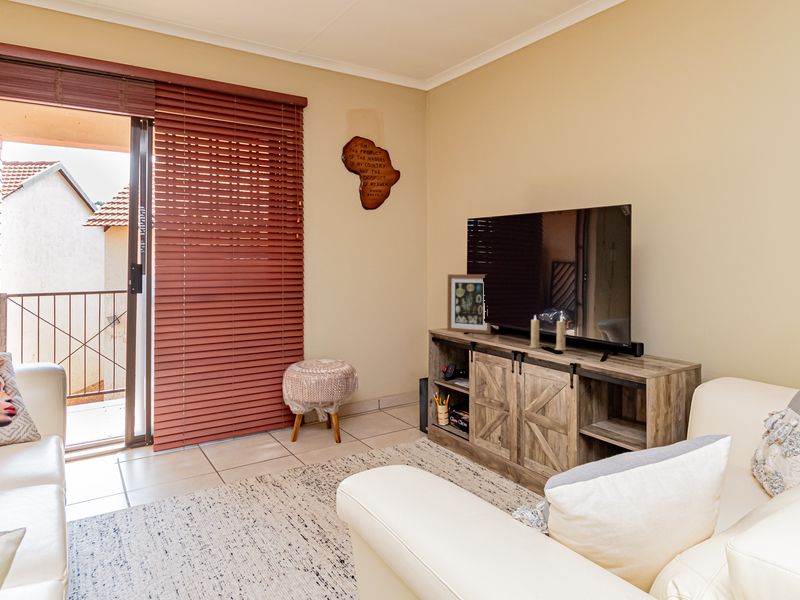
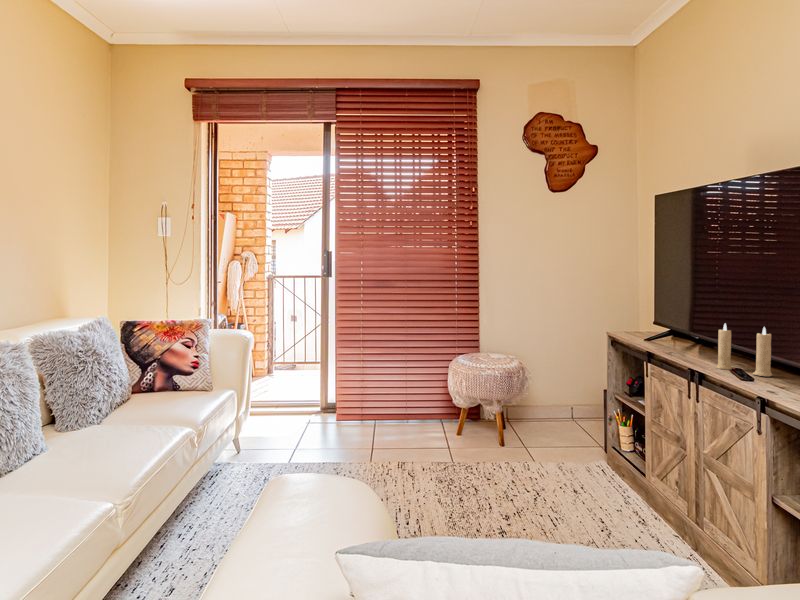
picture frame: present [447,274,491,334] -> none [629,267,684,344]

